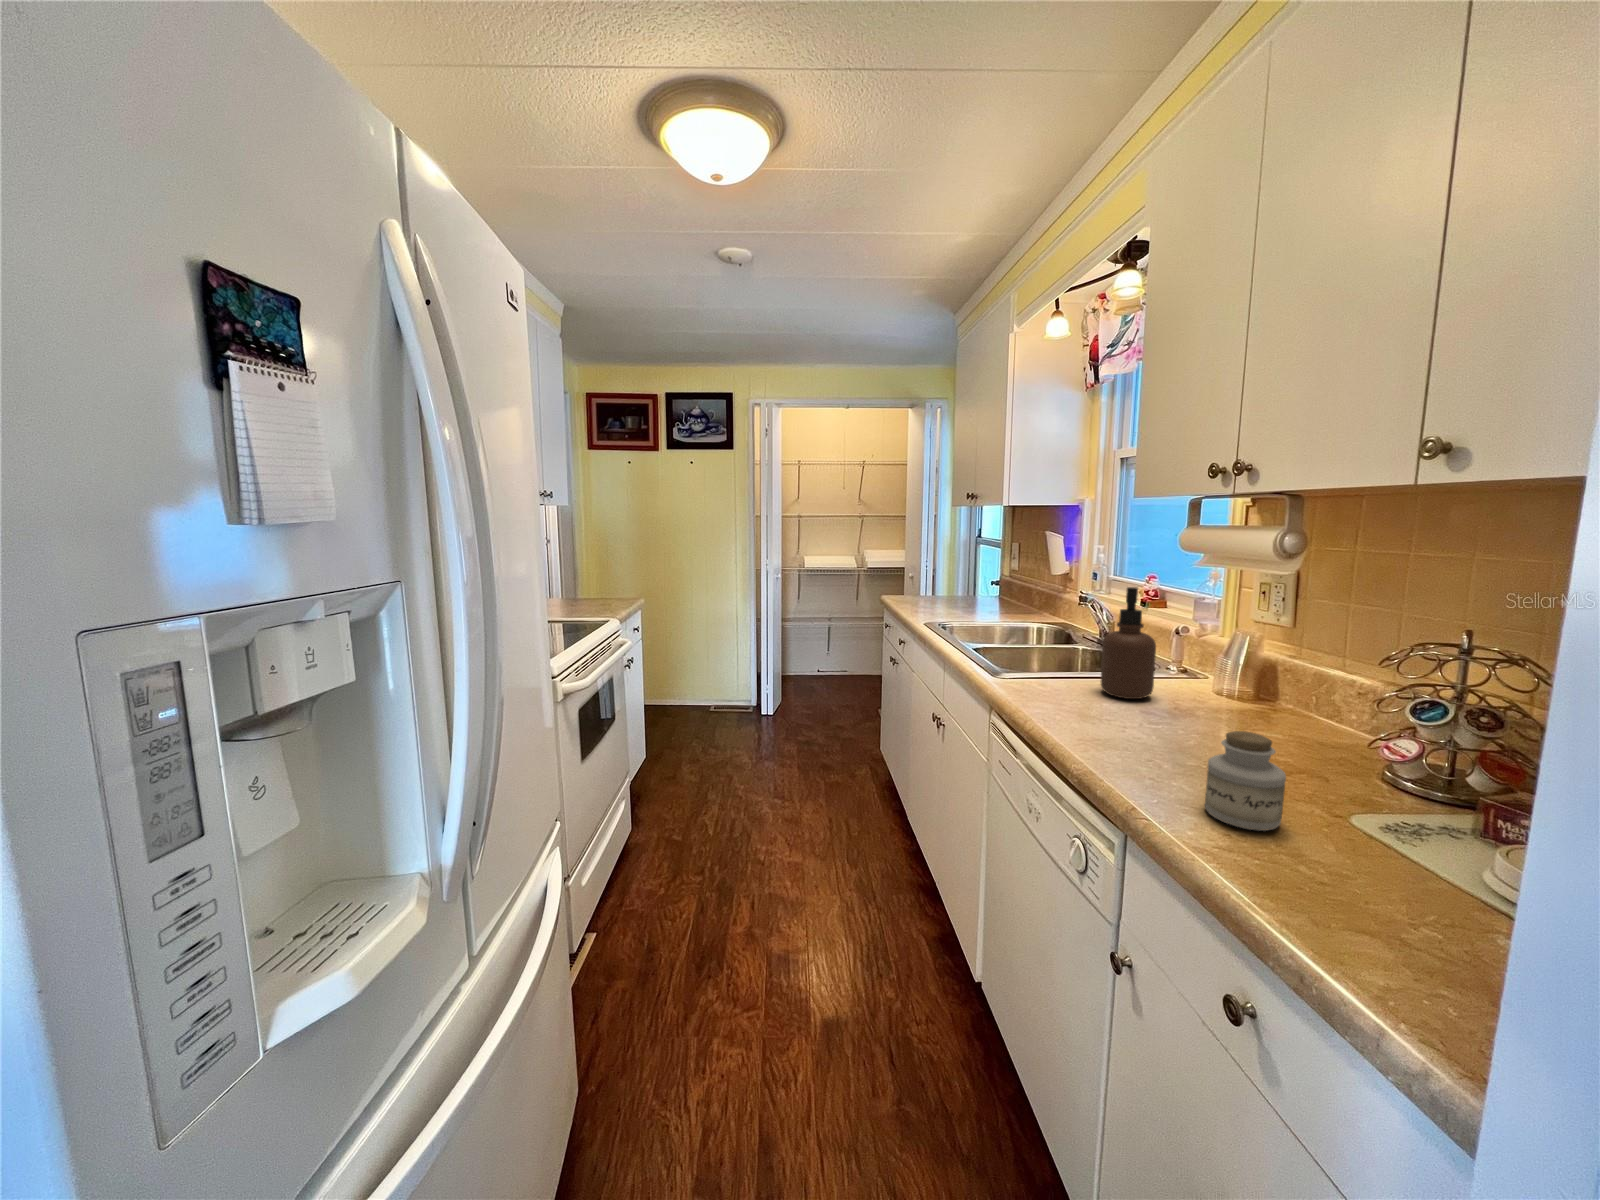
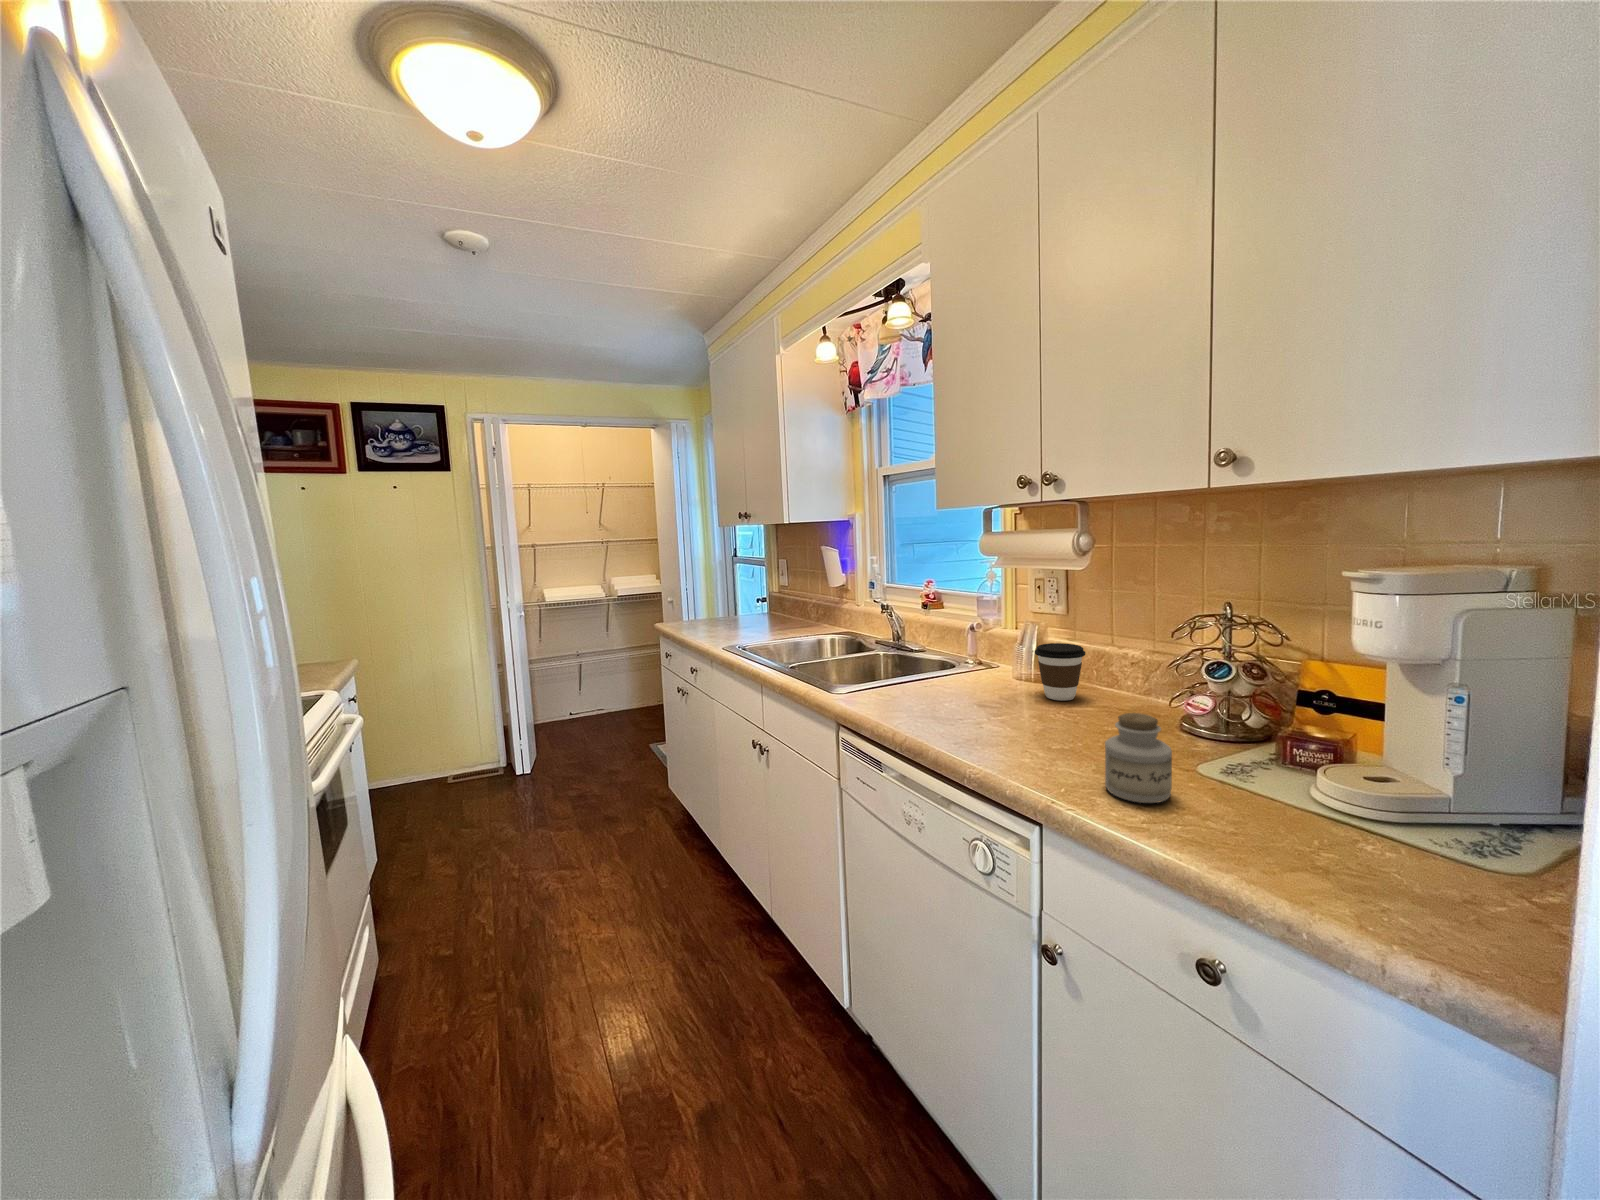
soap dispenser: present [1101,587,1156,699] -> none [934,592,981,696]
coffee cup: none [1222,656,1288,723] -> present [1035,643,1085,701]

